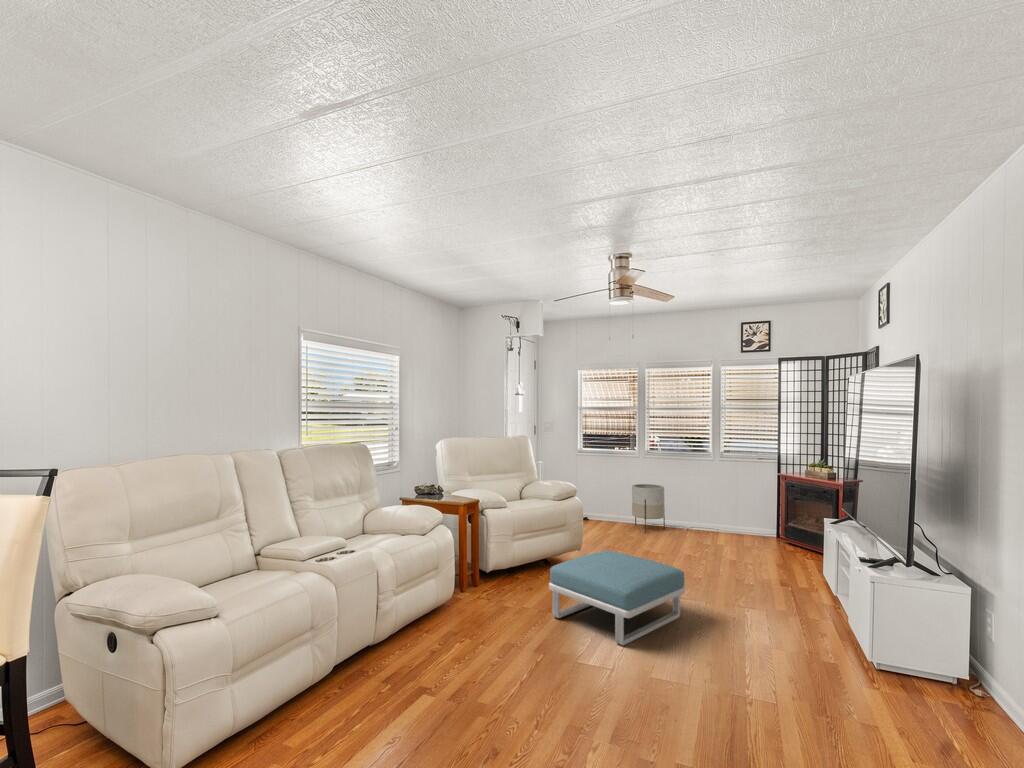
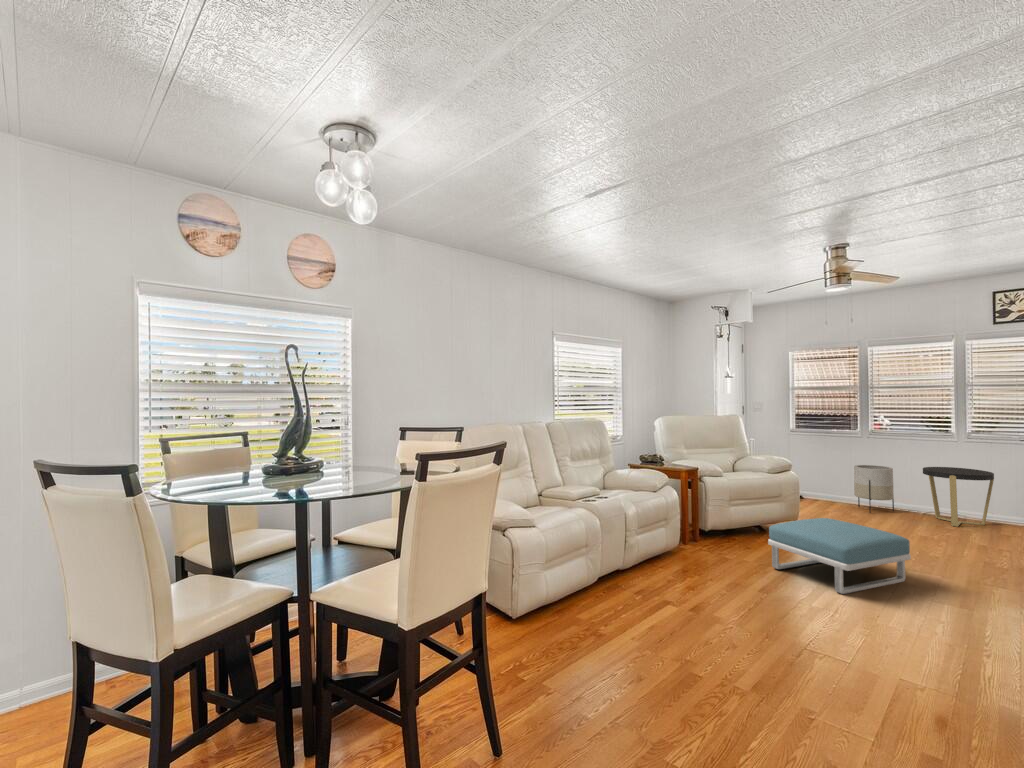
side table: none [689,484,743,542] -> present [923,467,994,527]

